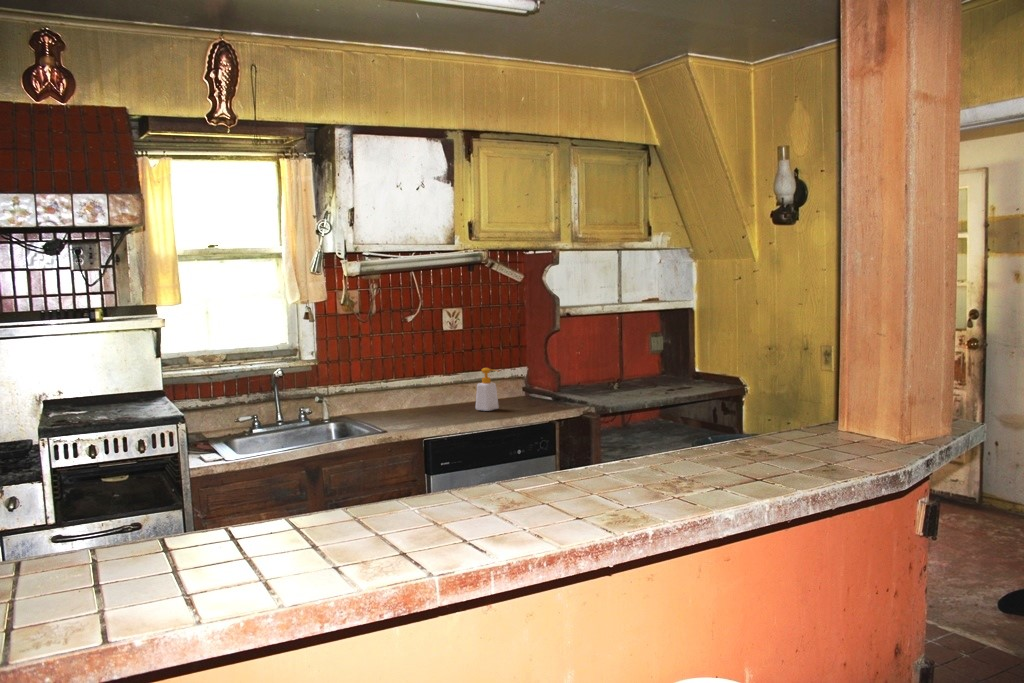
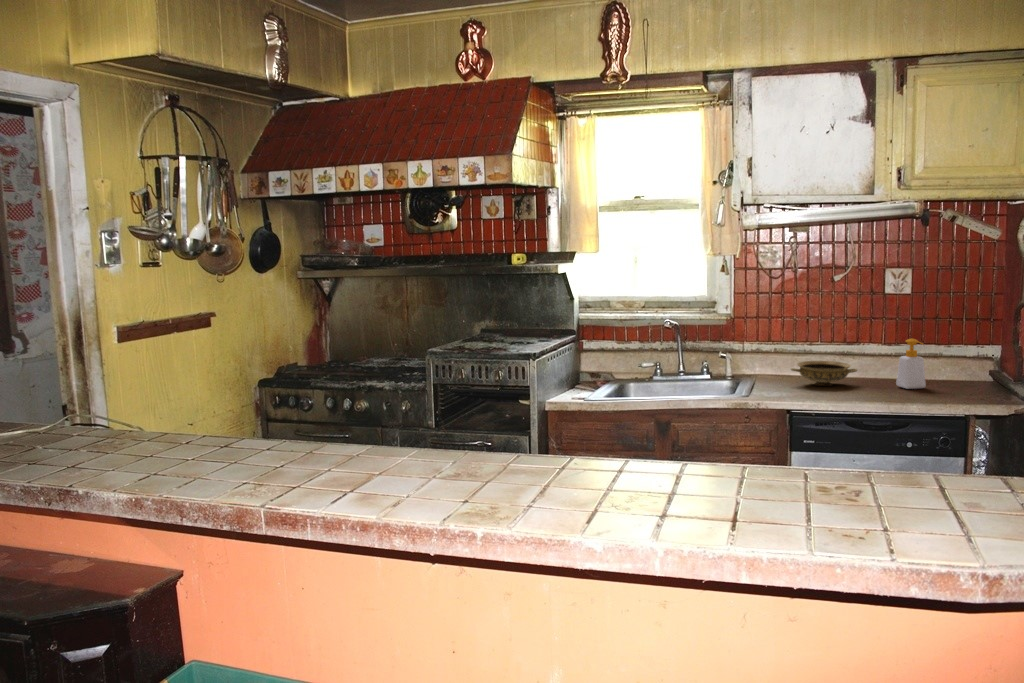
ceramic bowl: none [389,395,442,418] -> present [791,361,857,386]

